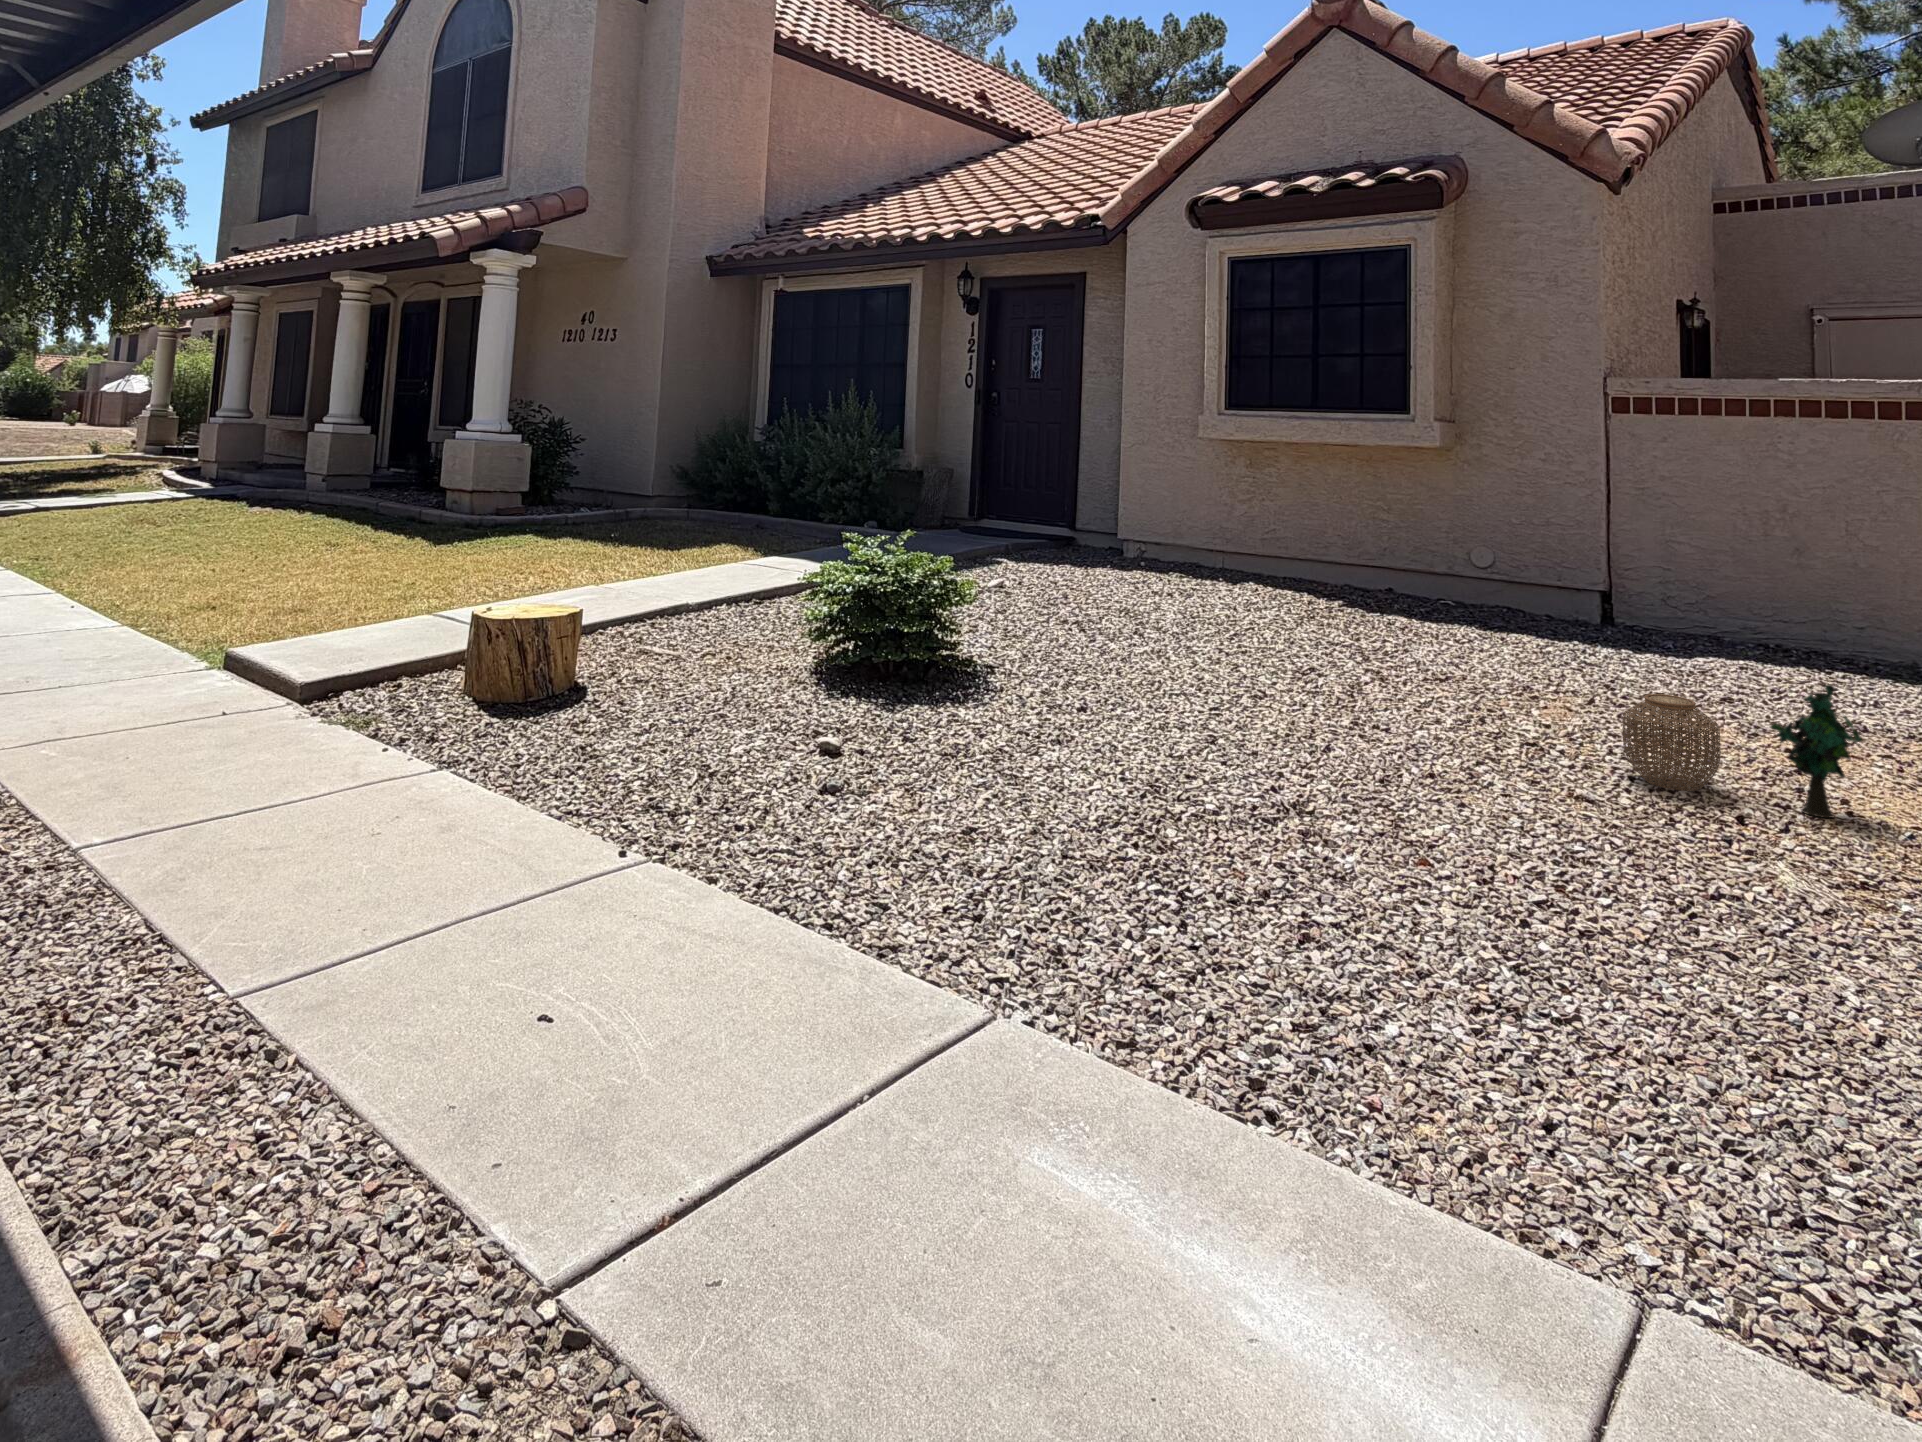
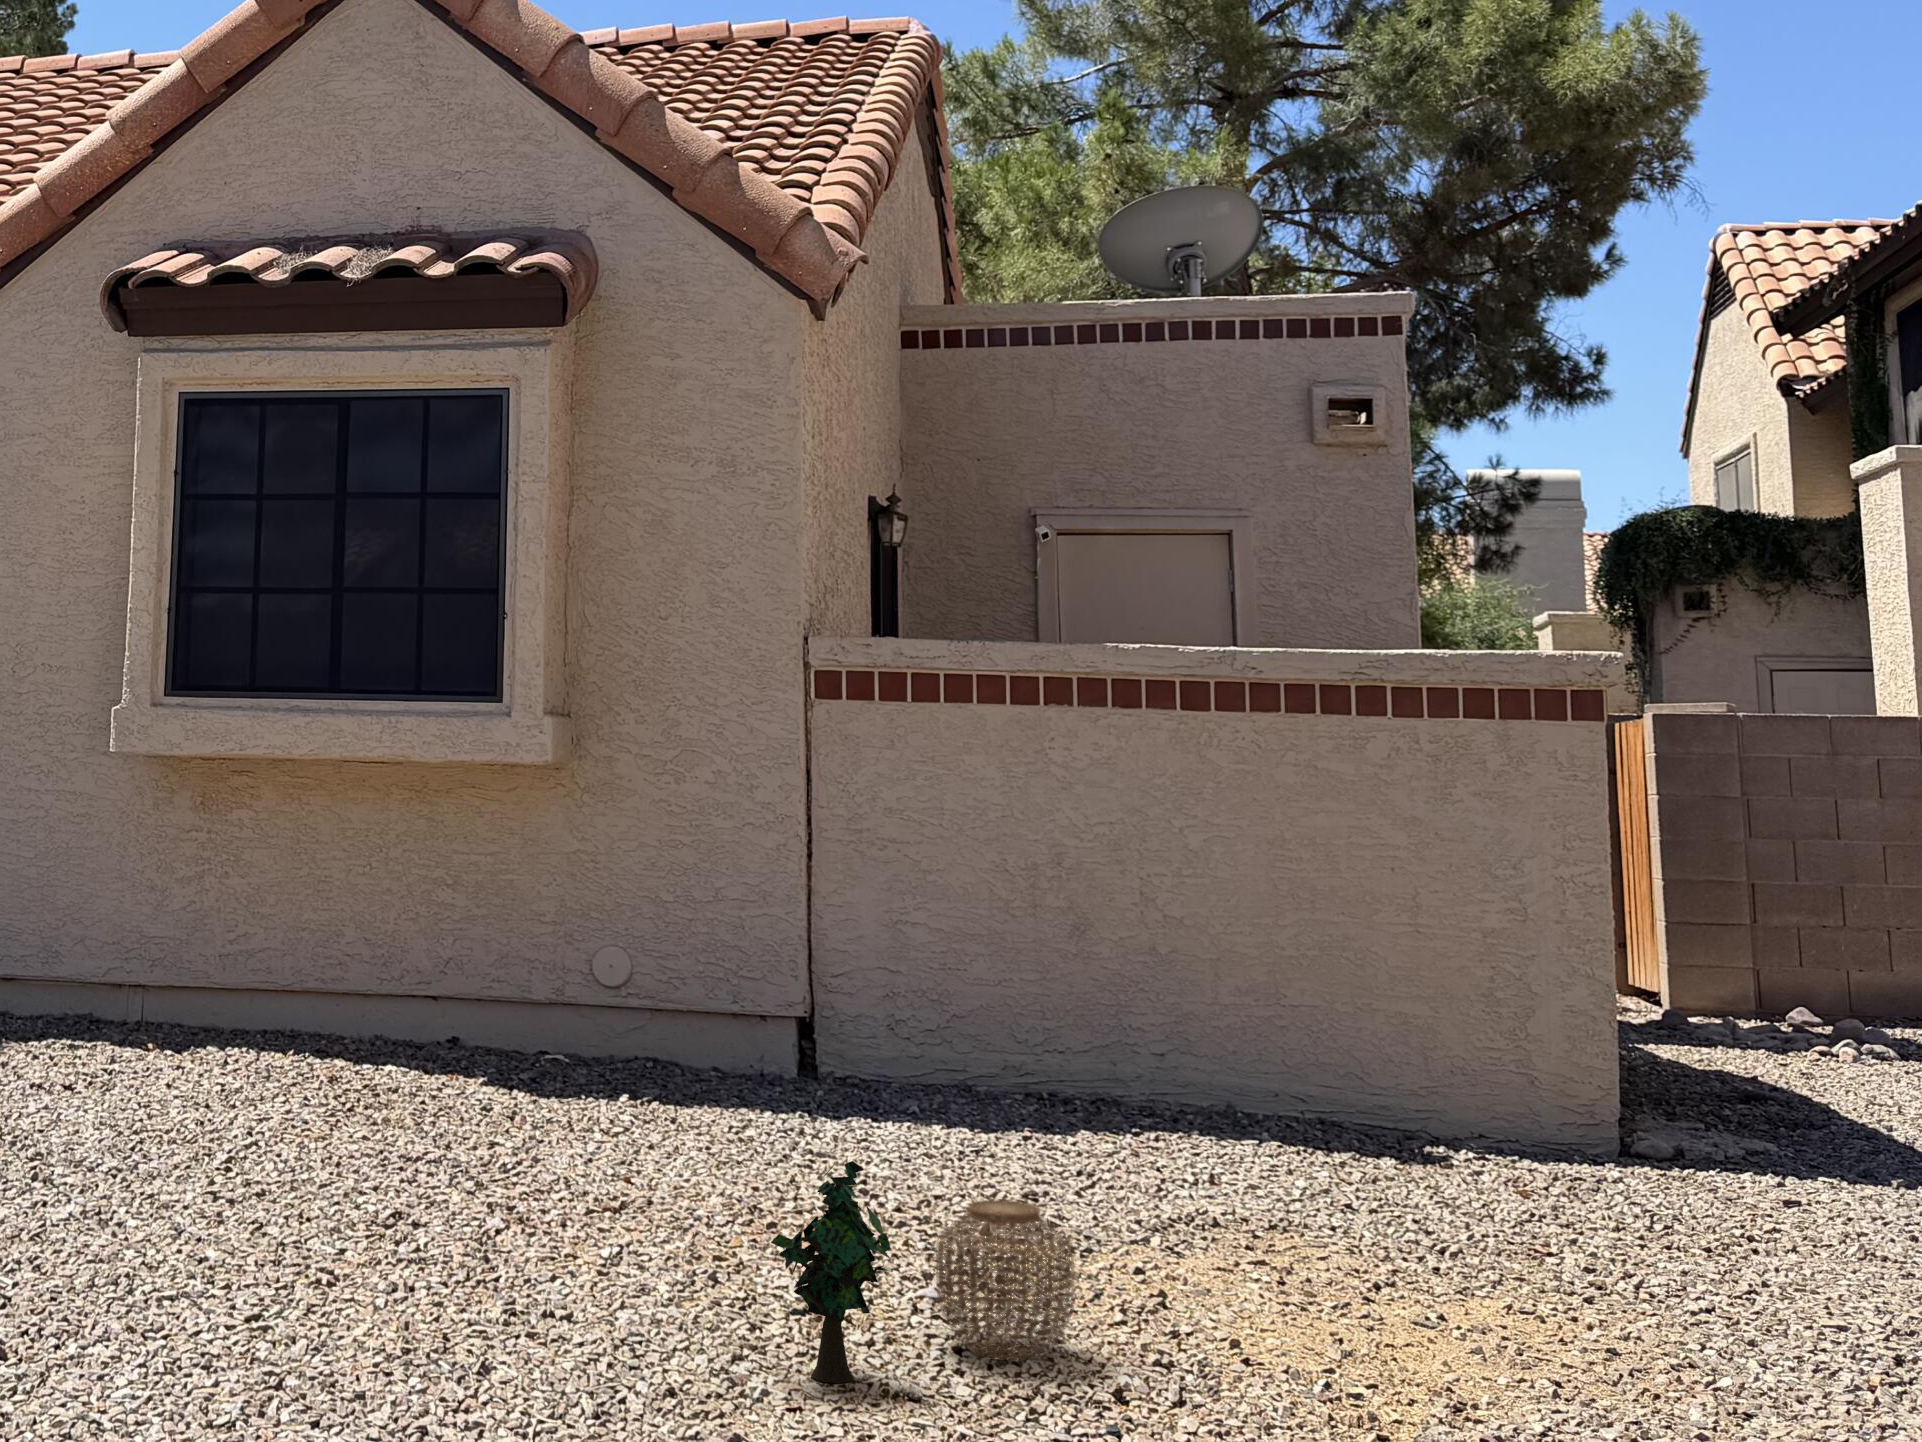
decorative plant: present [1770,684,1861,818] -> present [771,1161,891,1383]

